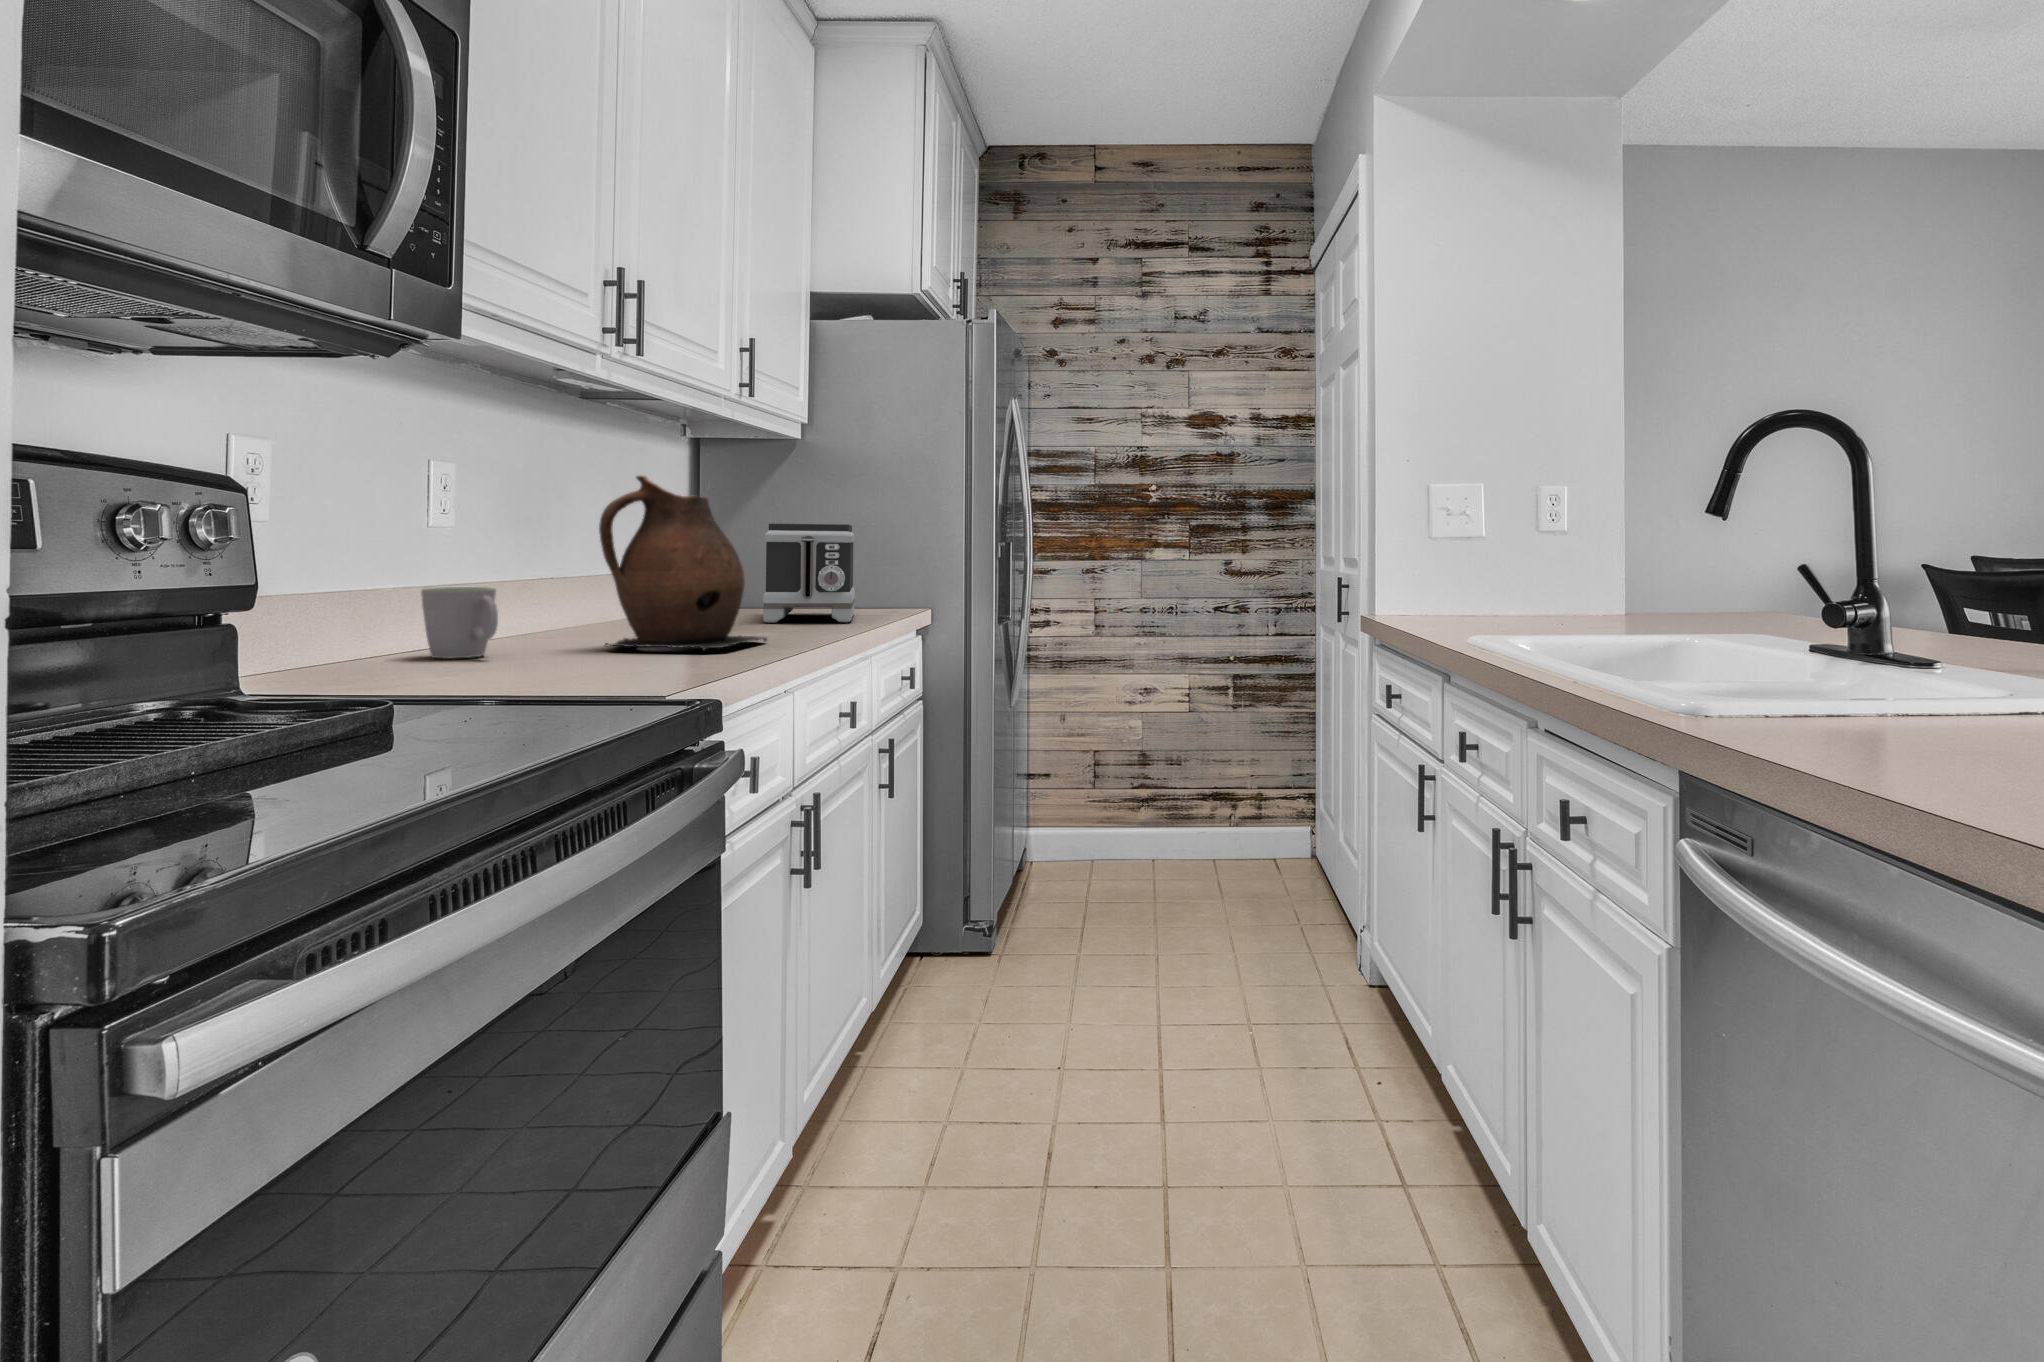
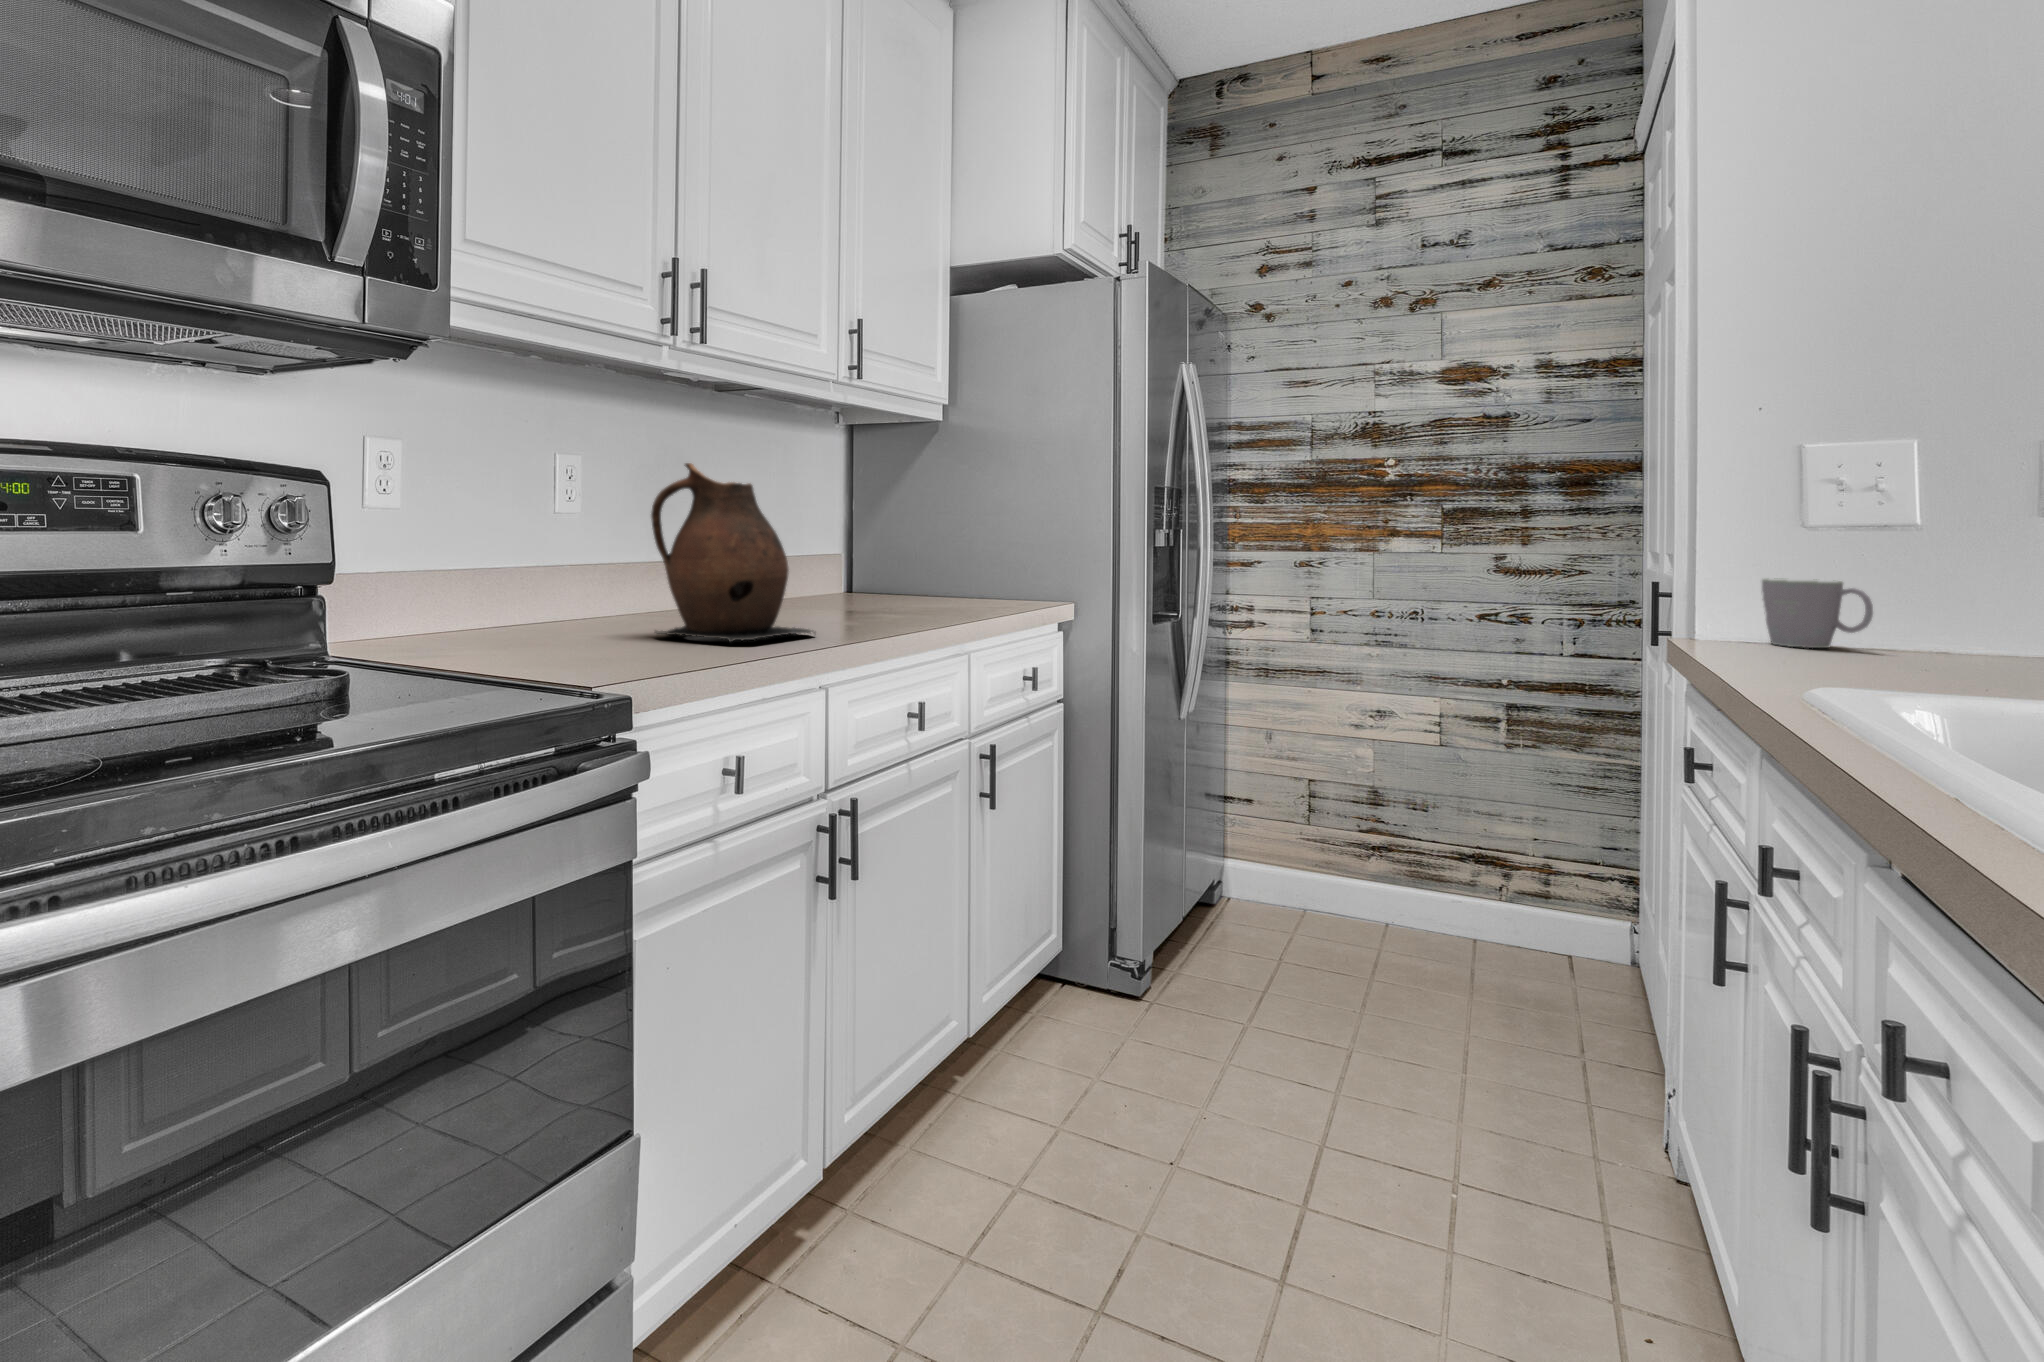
toaster: present [763,523,855,623] -> none [859,510,975,617]
mug: present [421,587,498,658] -> present [1762,579,1873,648]

